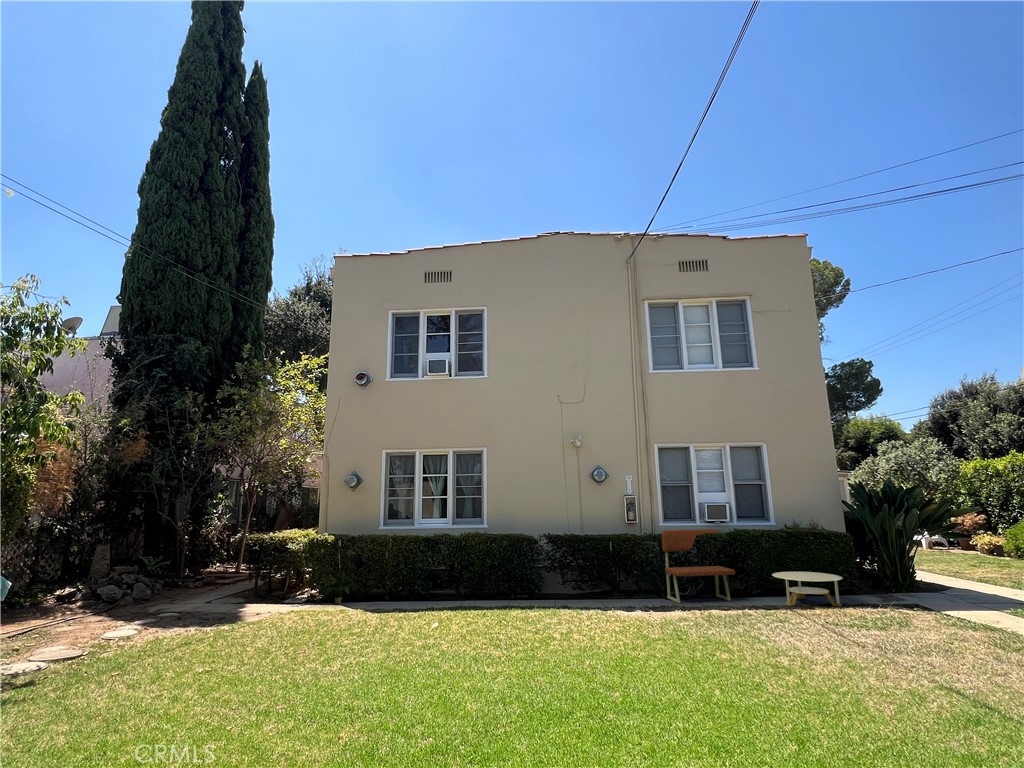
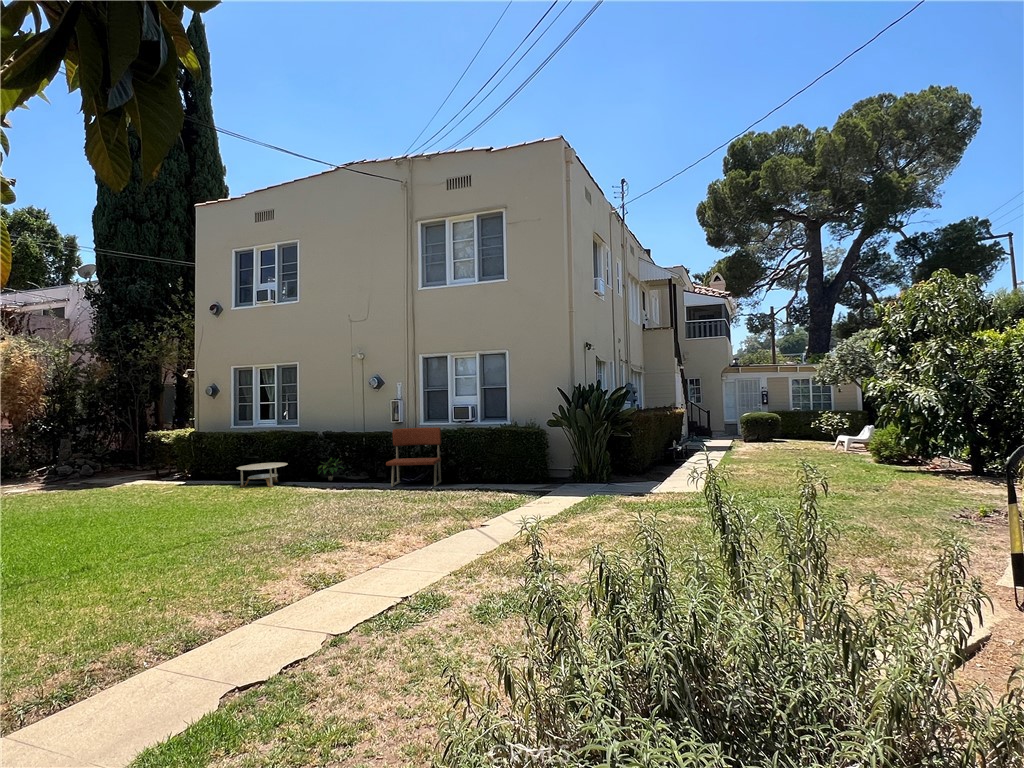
potted plant: present [321,572,358,604] -> present [317,457,344,480]
round table: present [772,572,842,606] -> present [237,463,287,487]

